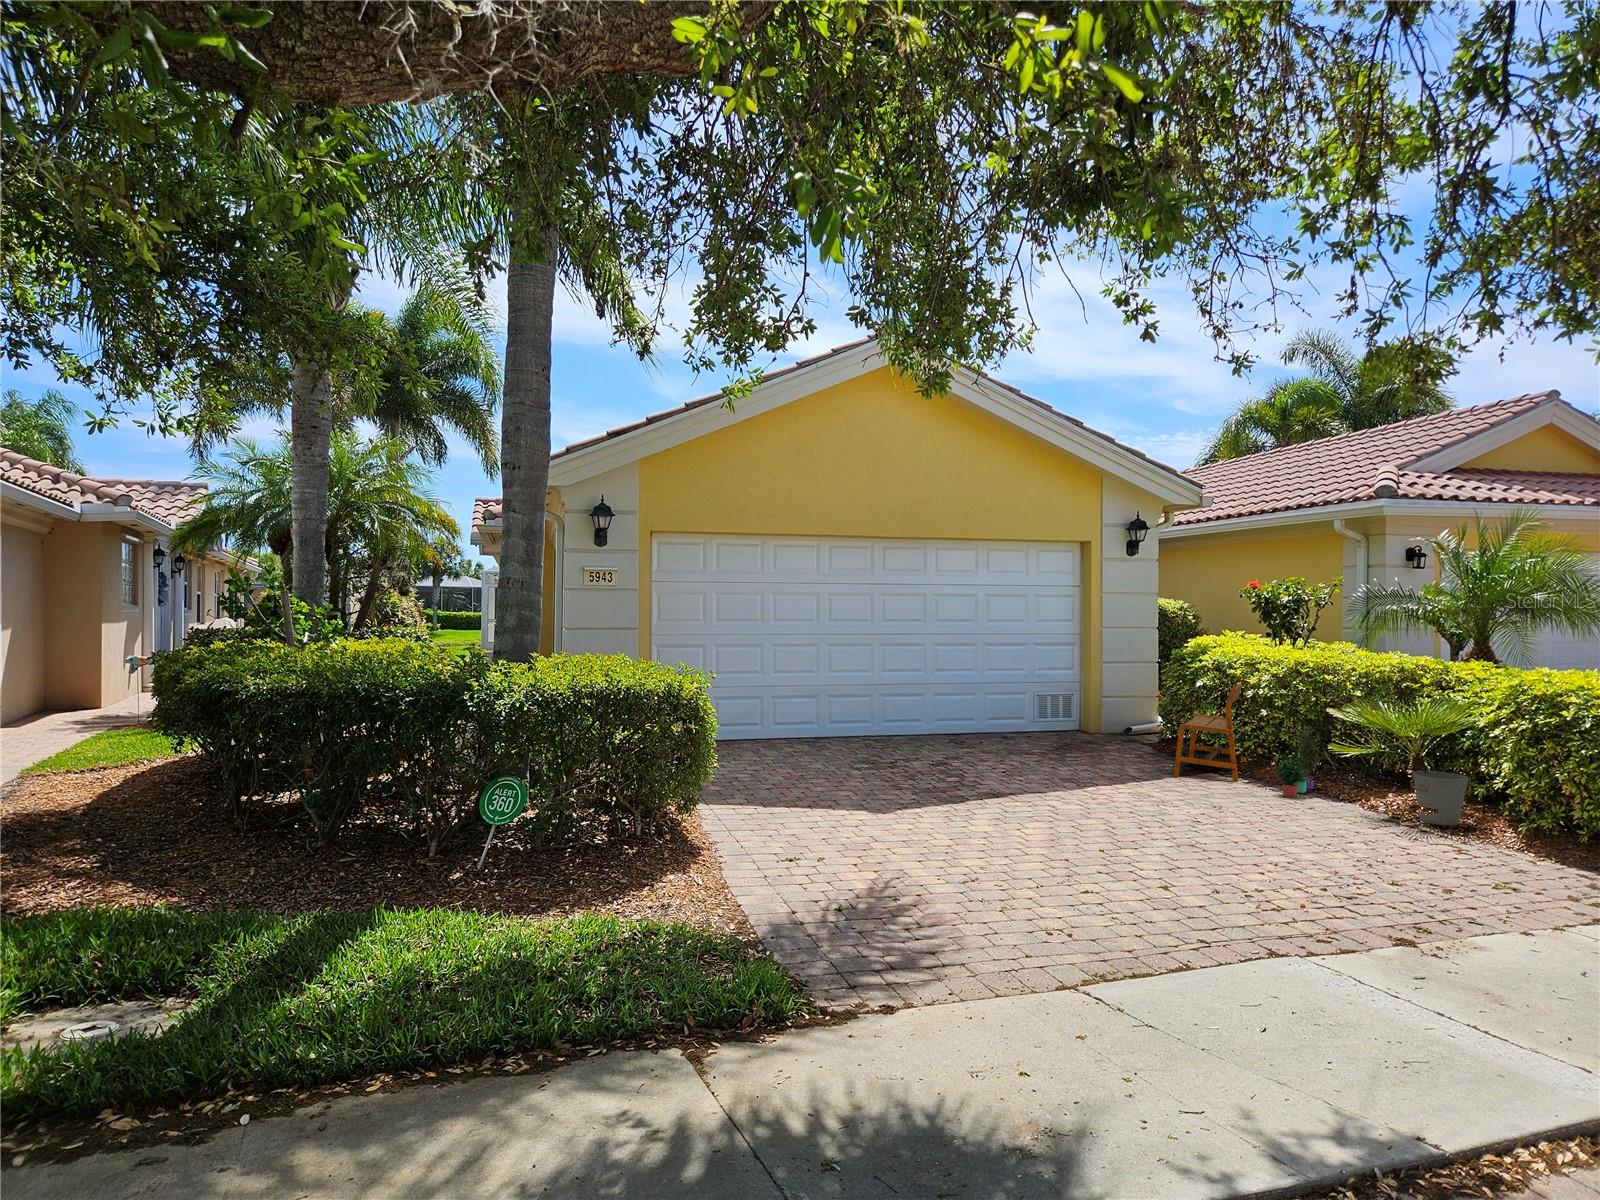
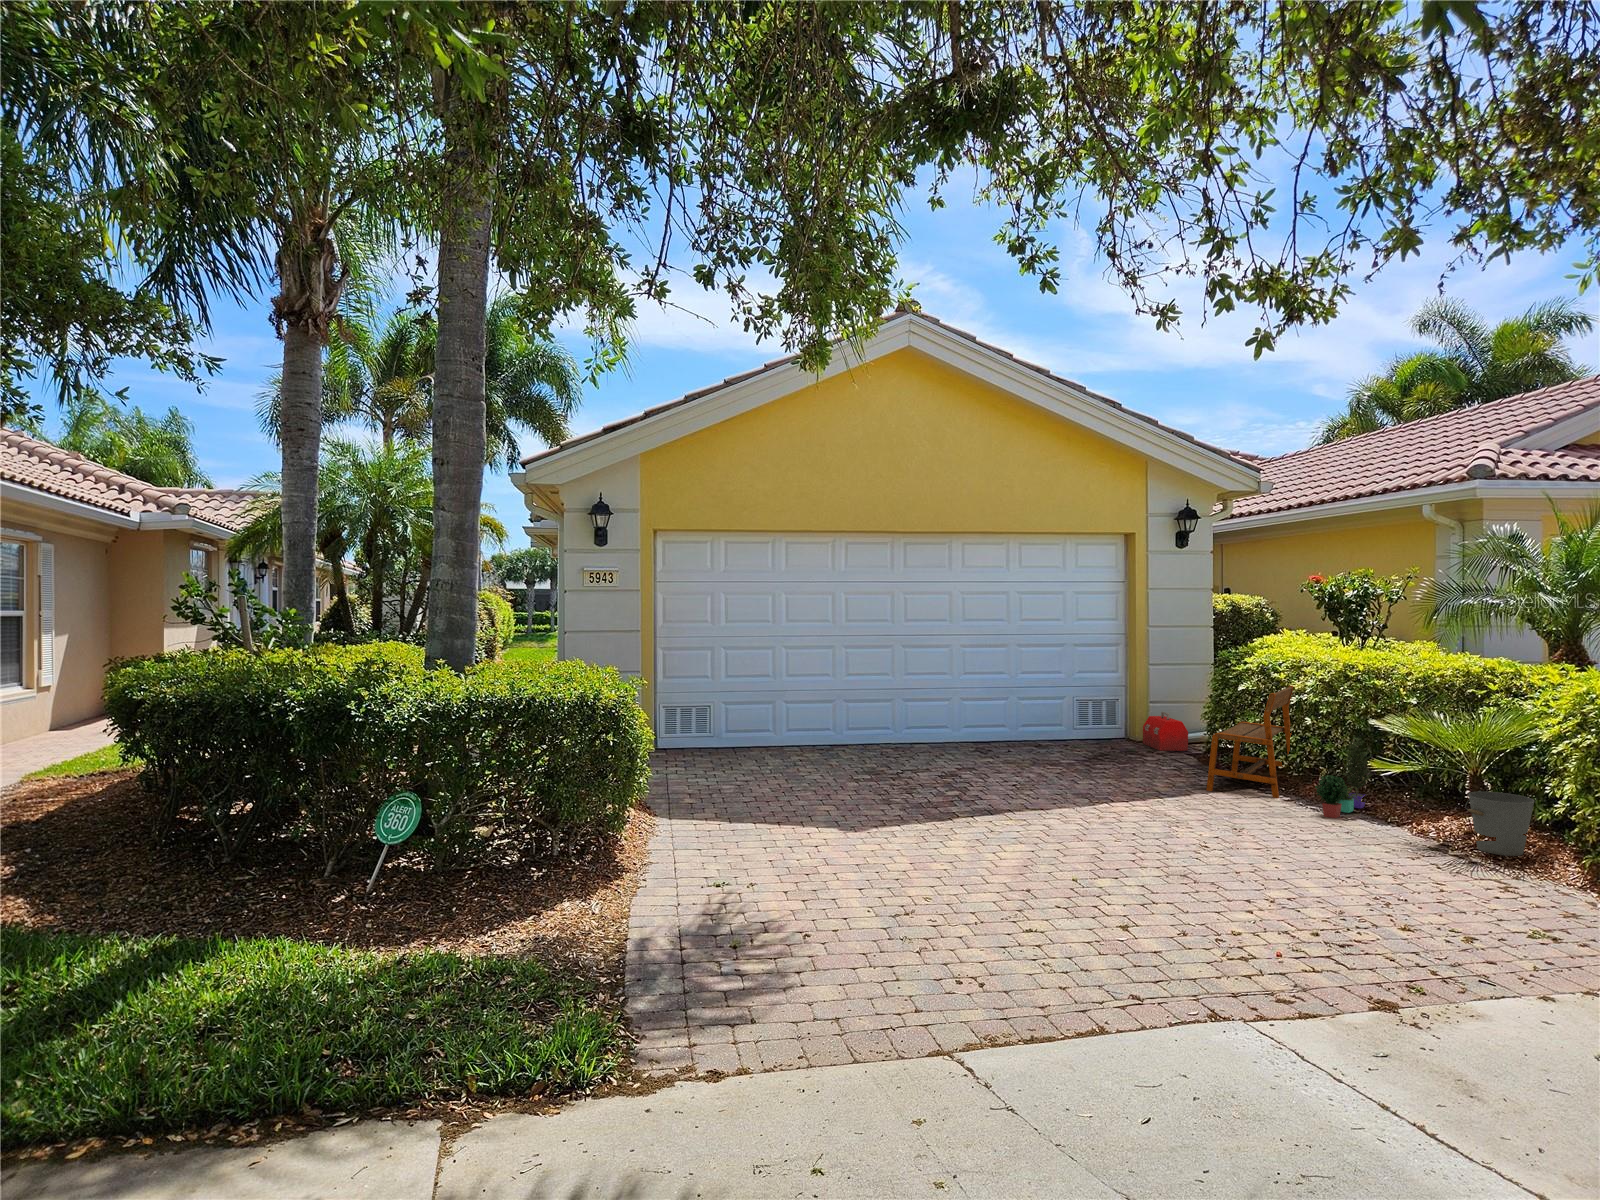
toolbox: none [1096,707,1140,742] -> present [1143,711,1188,751]

